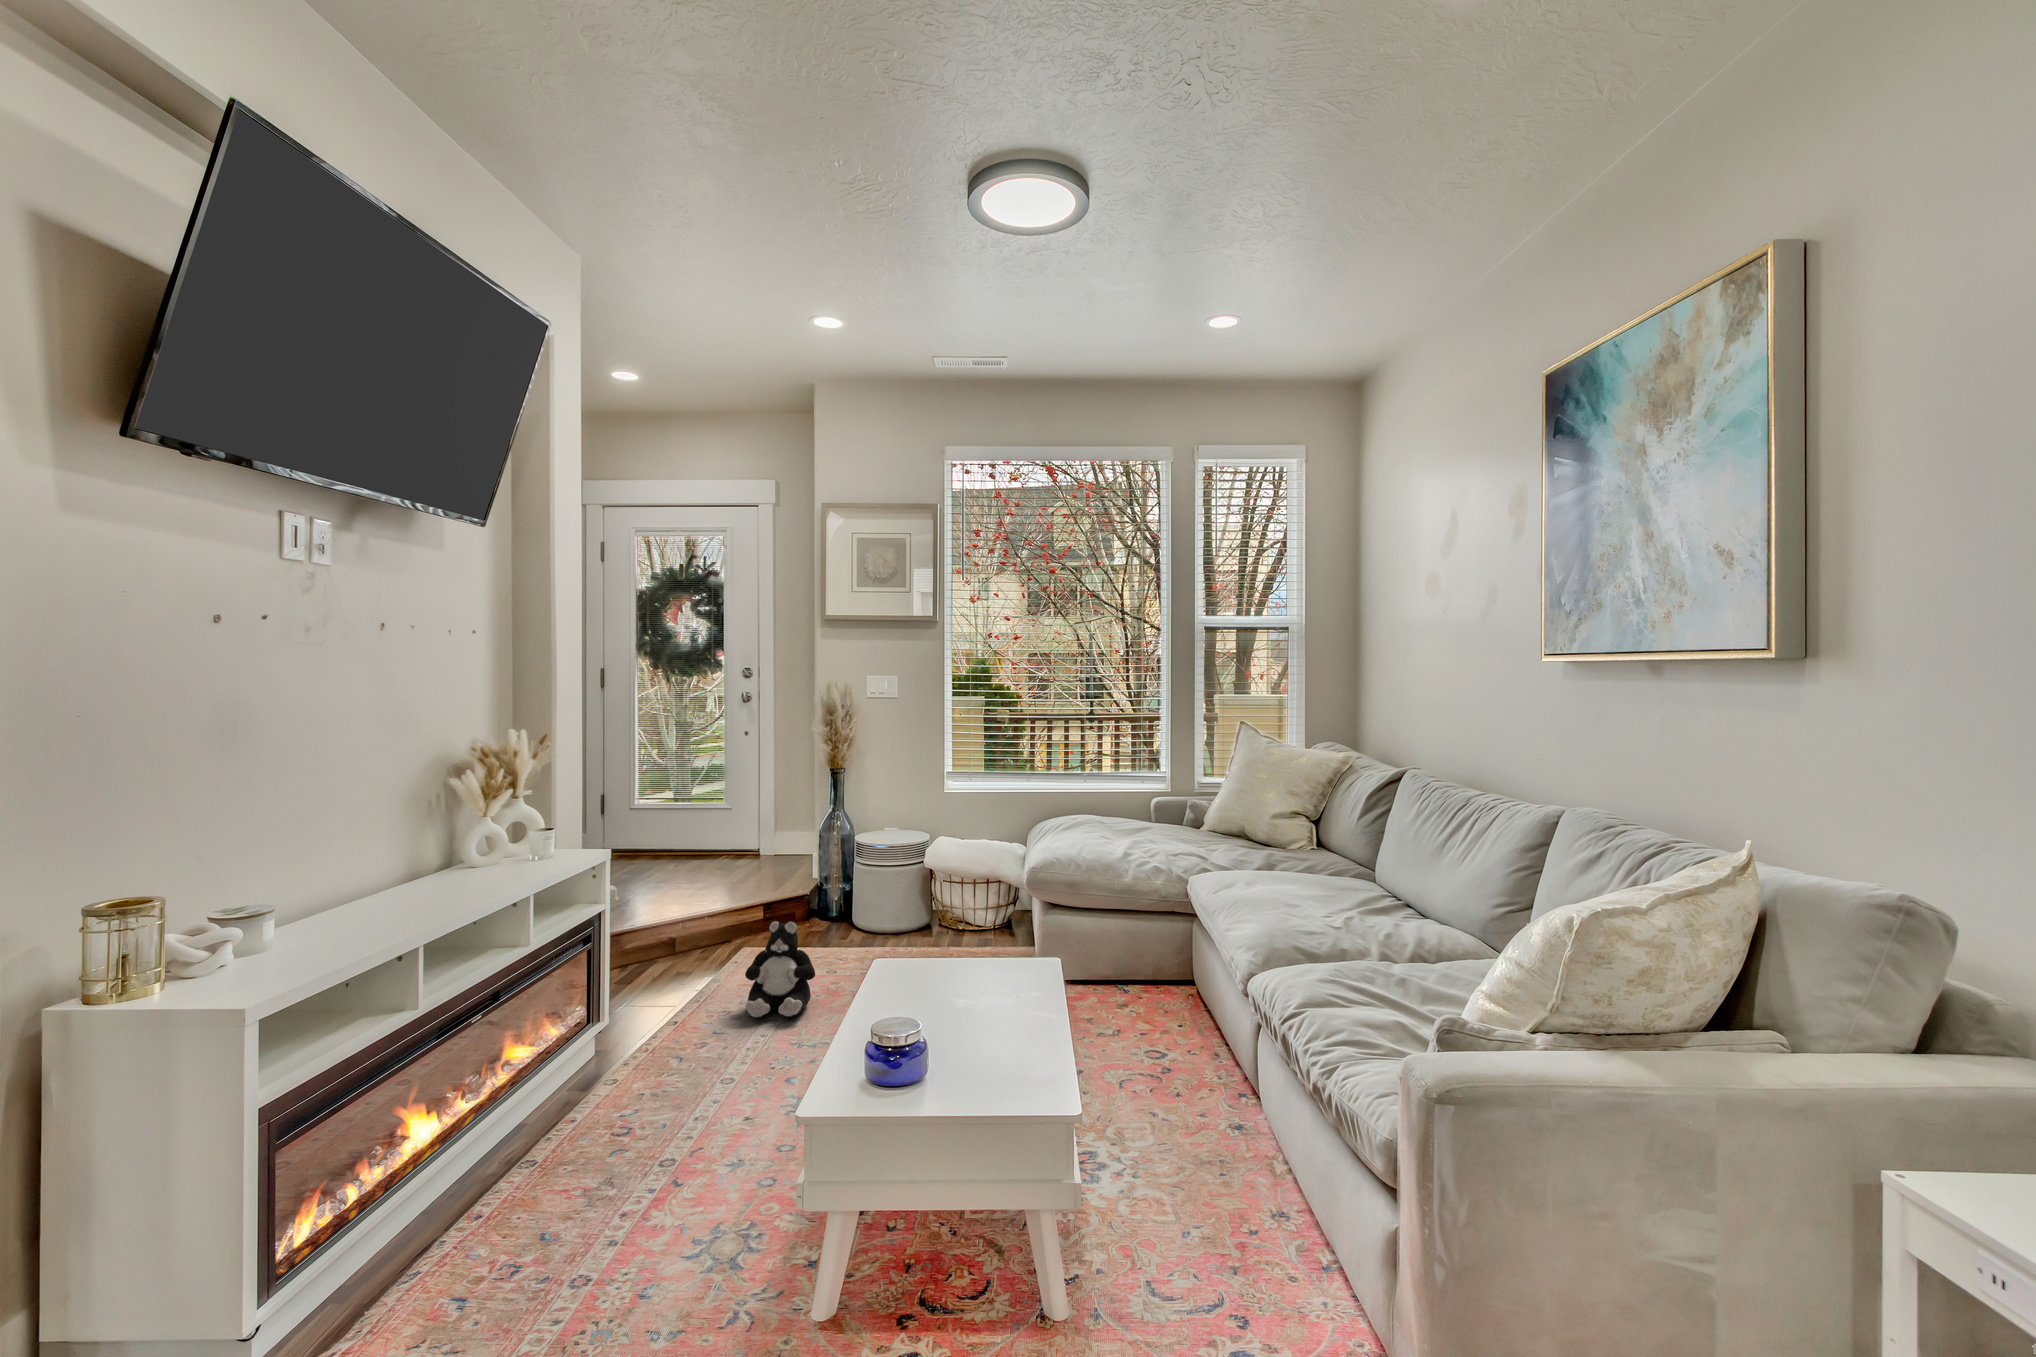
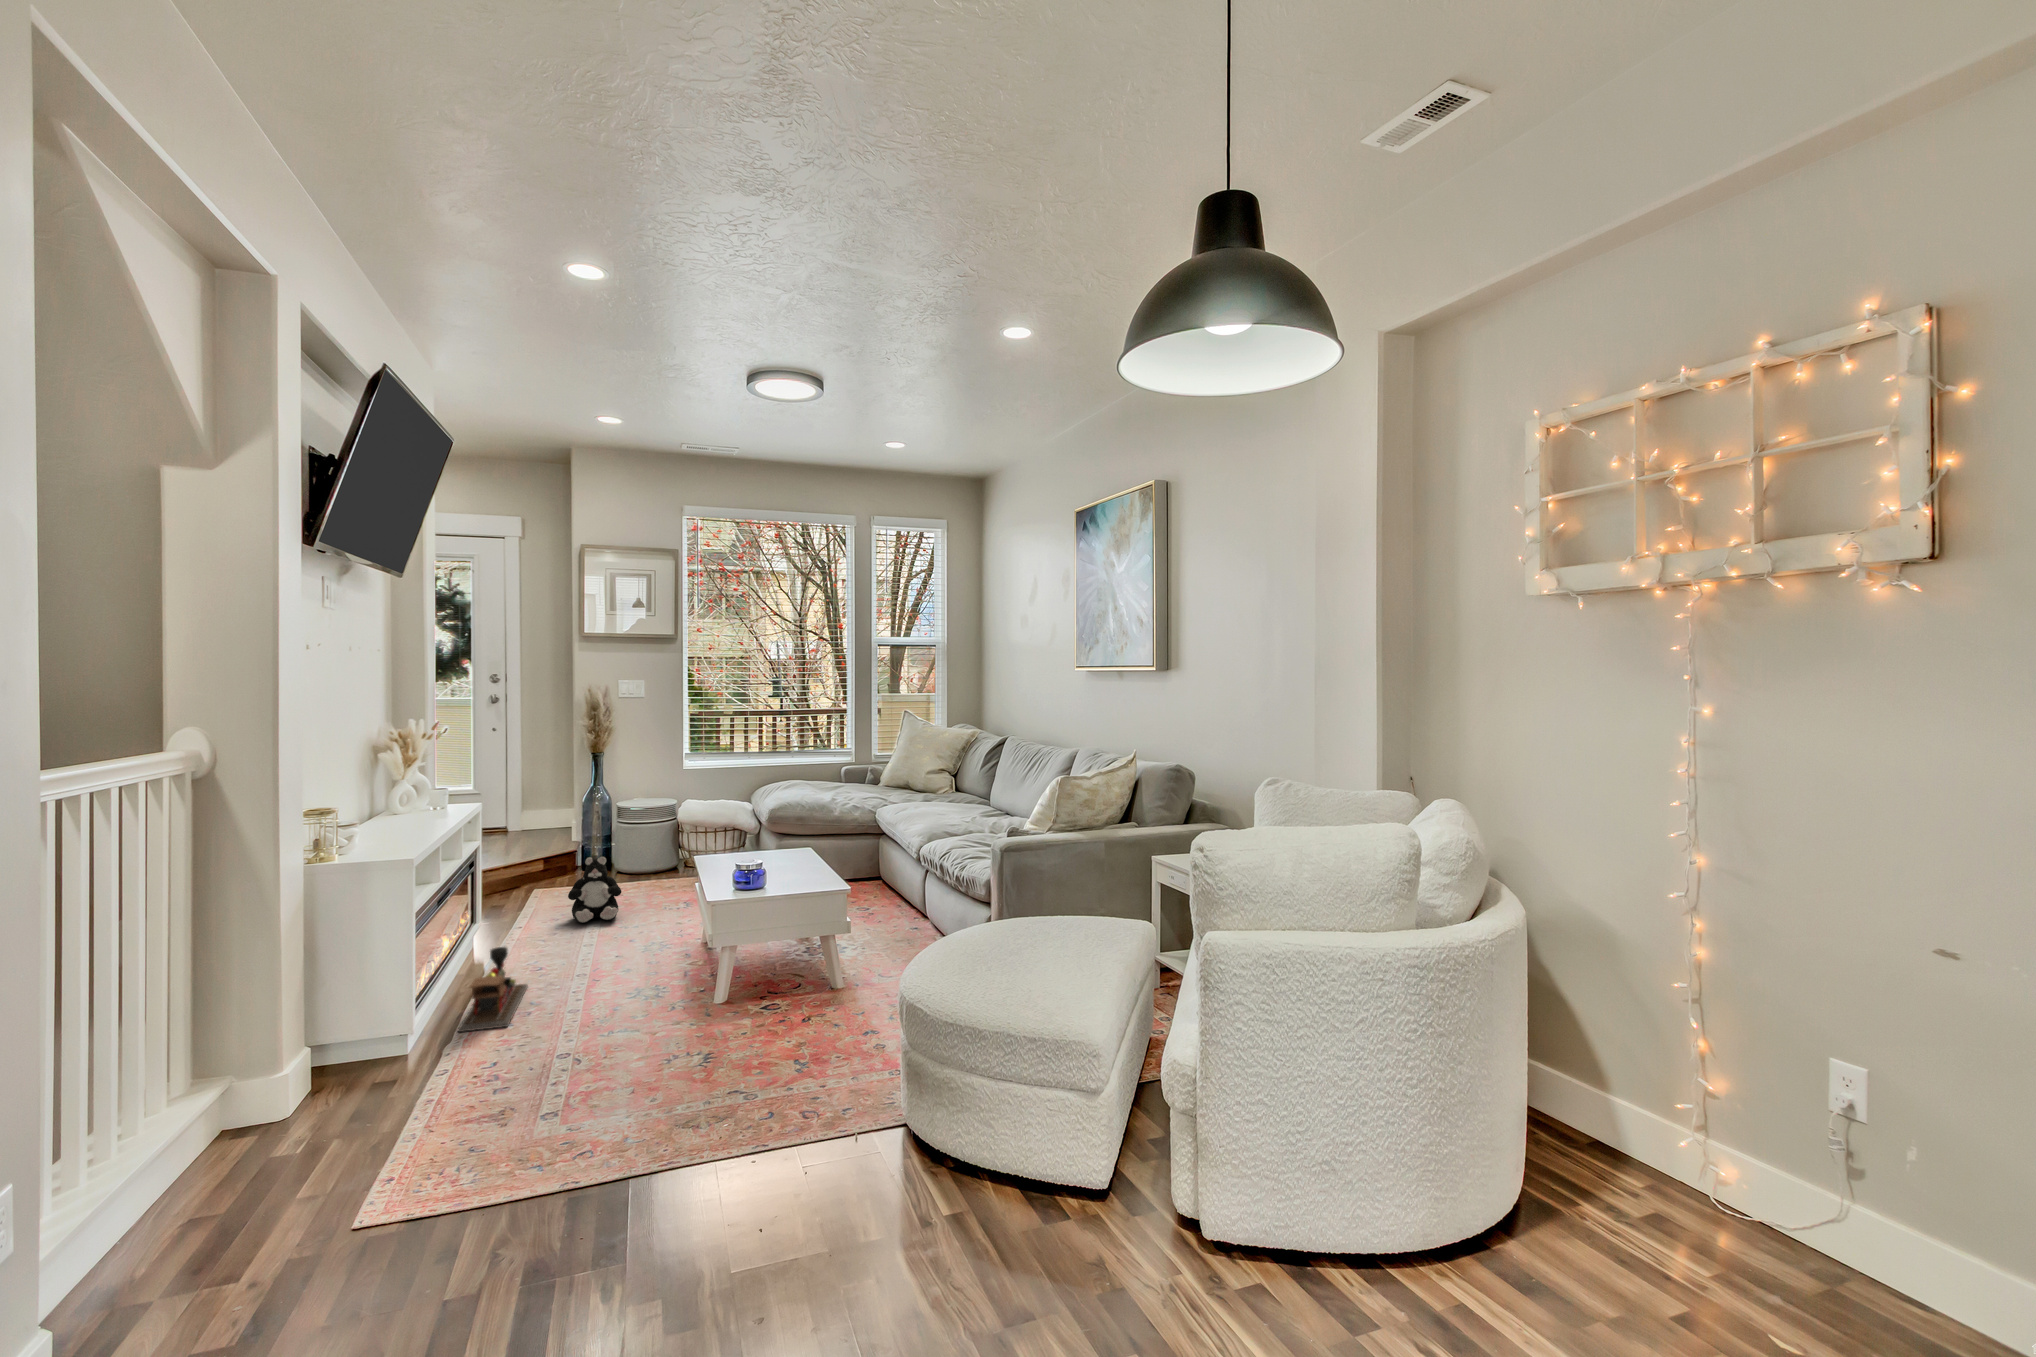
toy train: none [424,1090,599,1253] -> present [458,947,528,1032]

